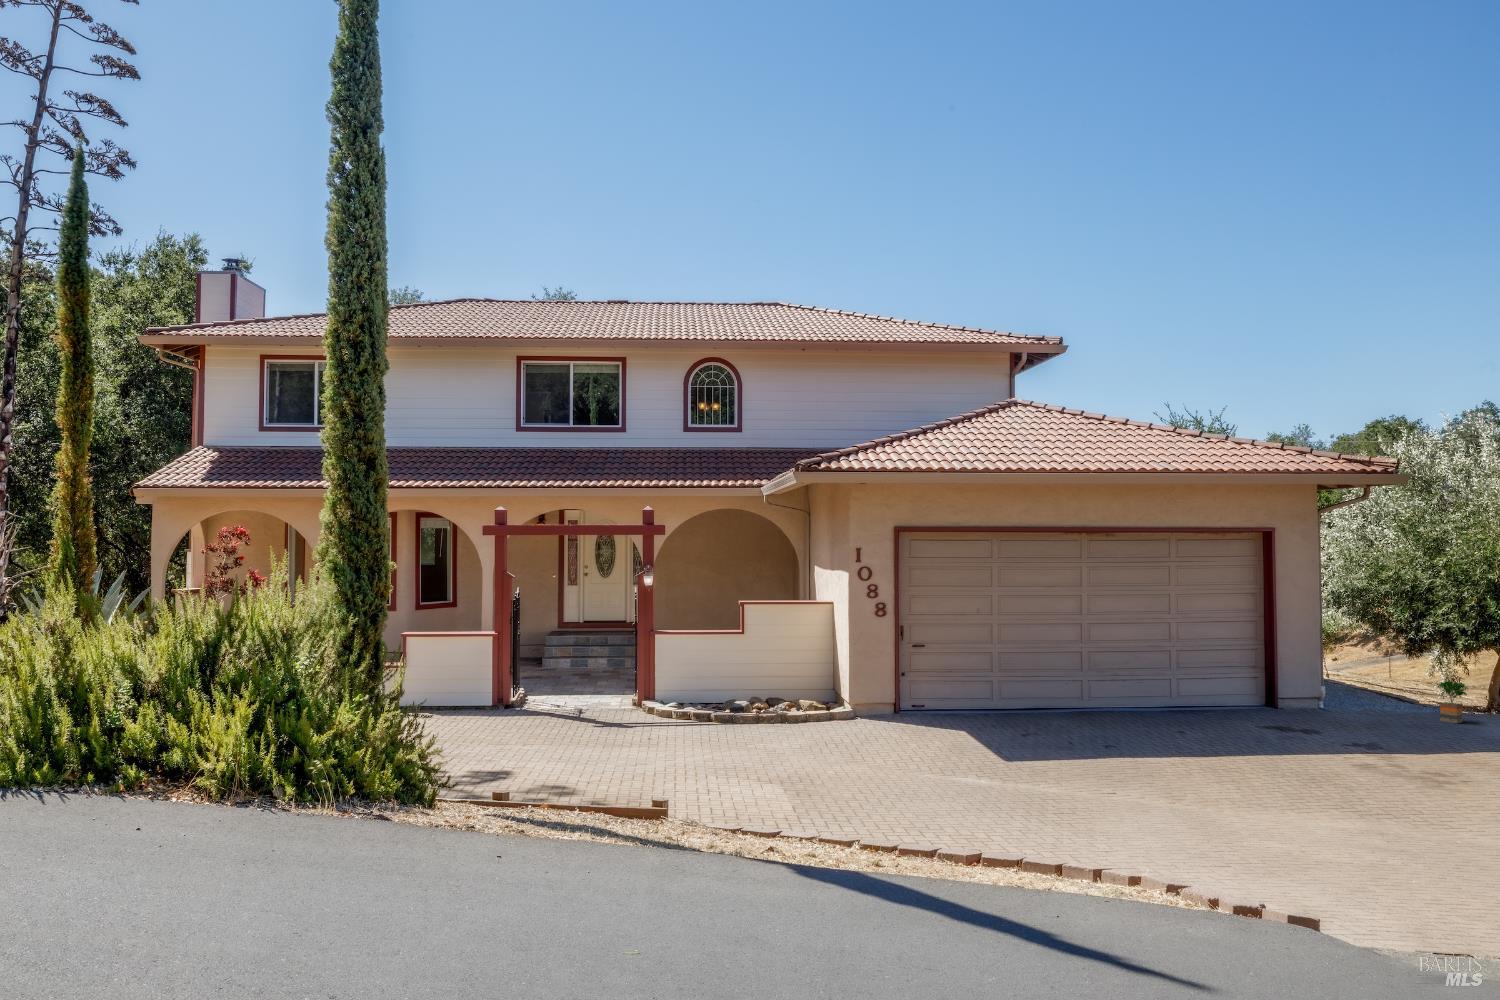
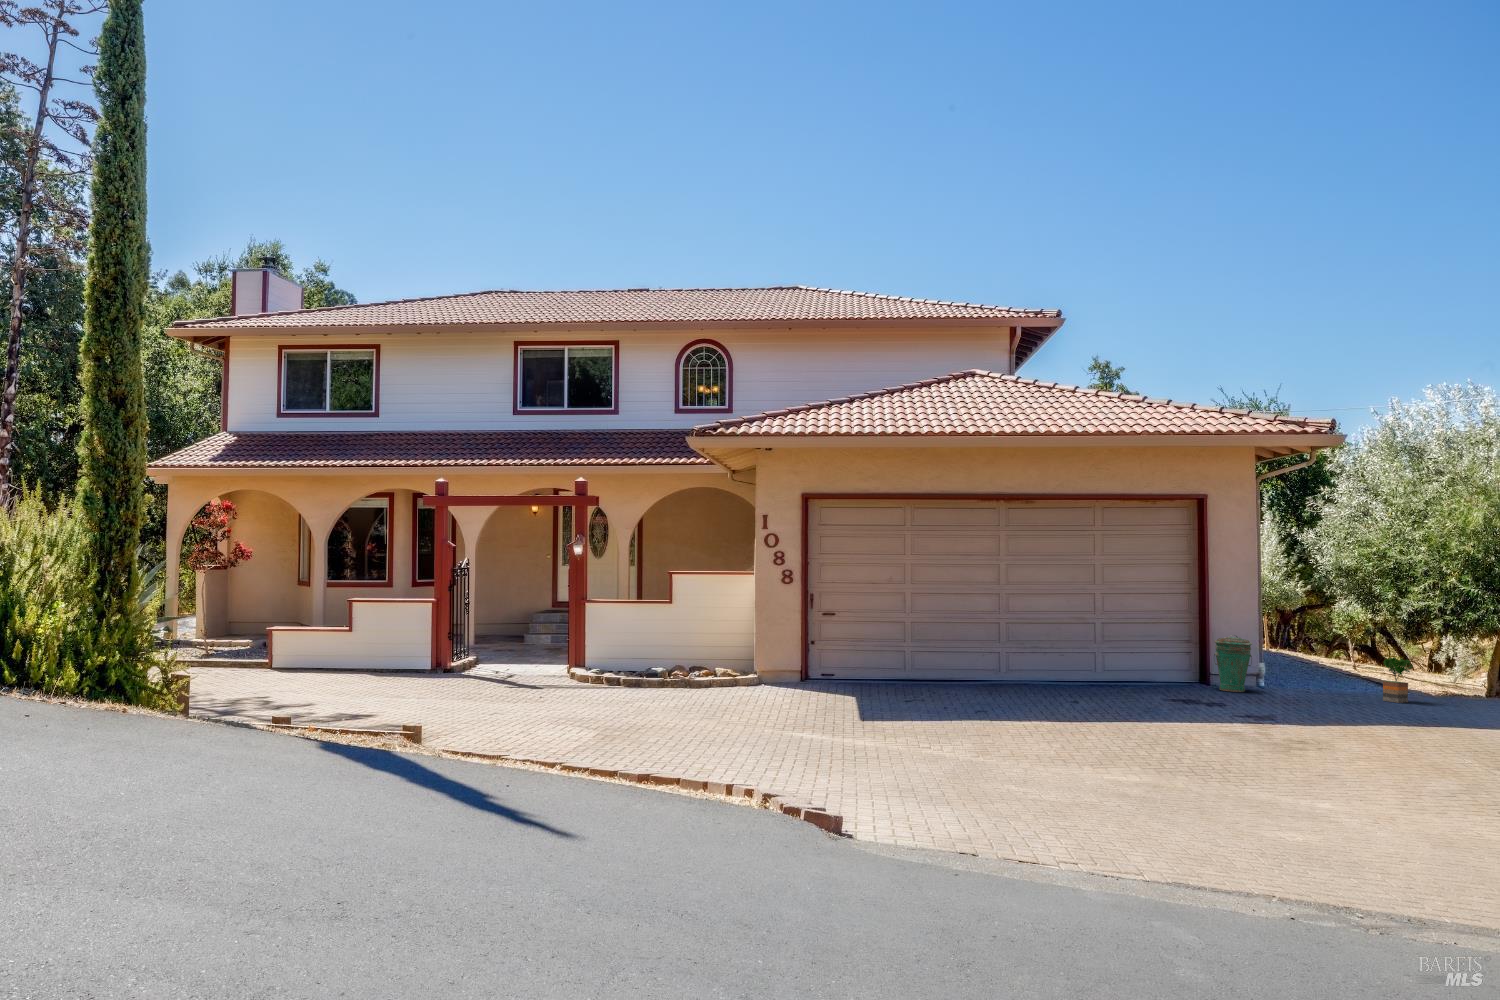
trash can: none [1284,661,1322,716] -> present [1214,635,1252,692]

